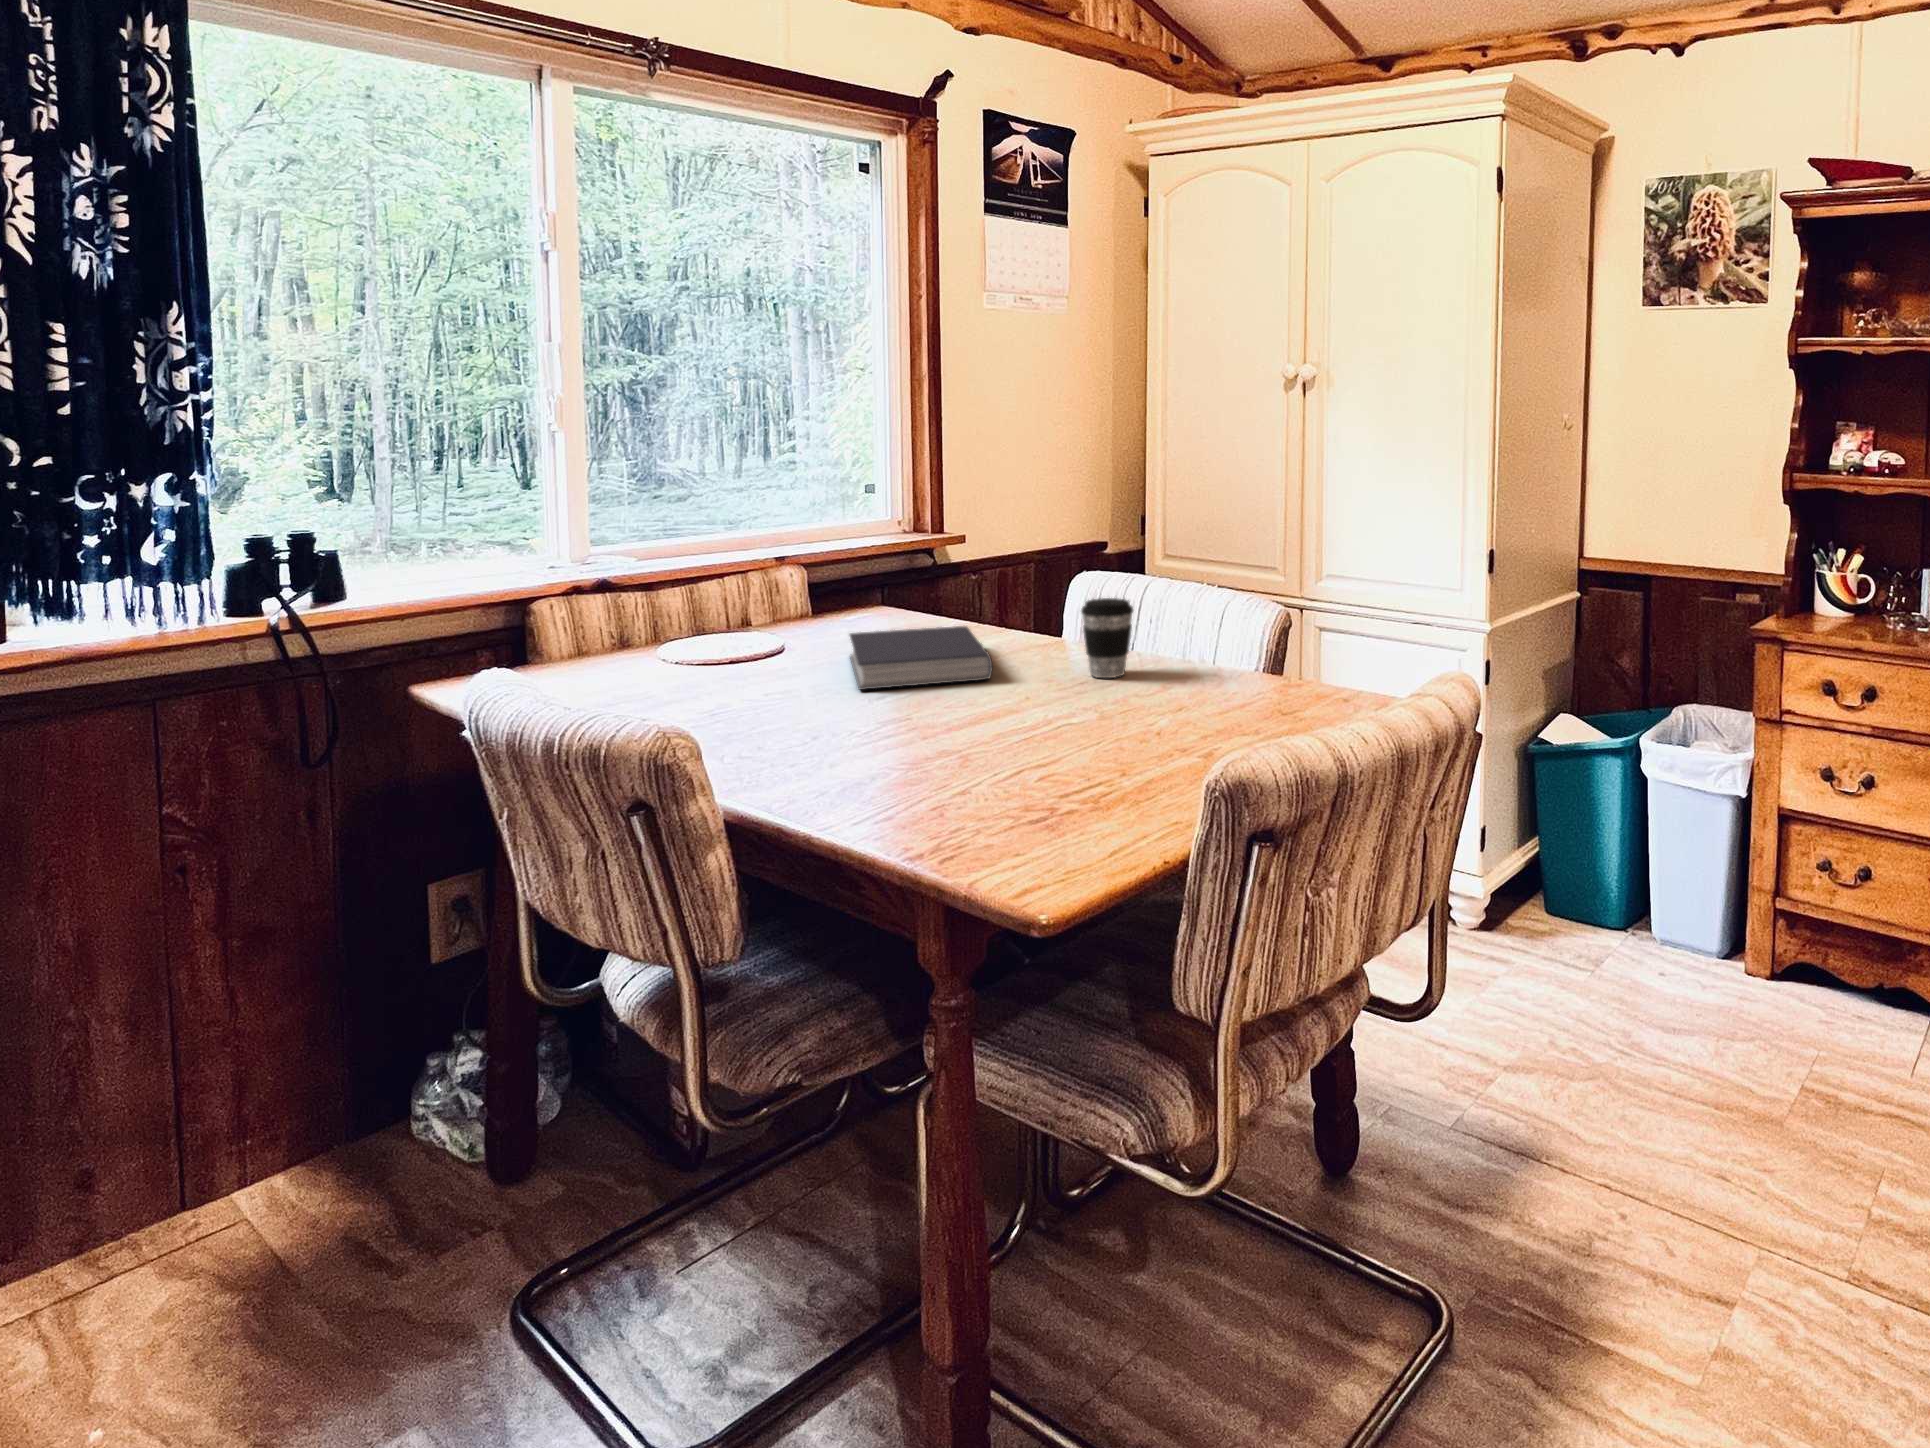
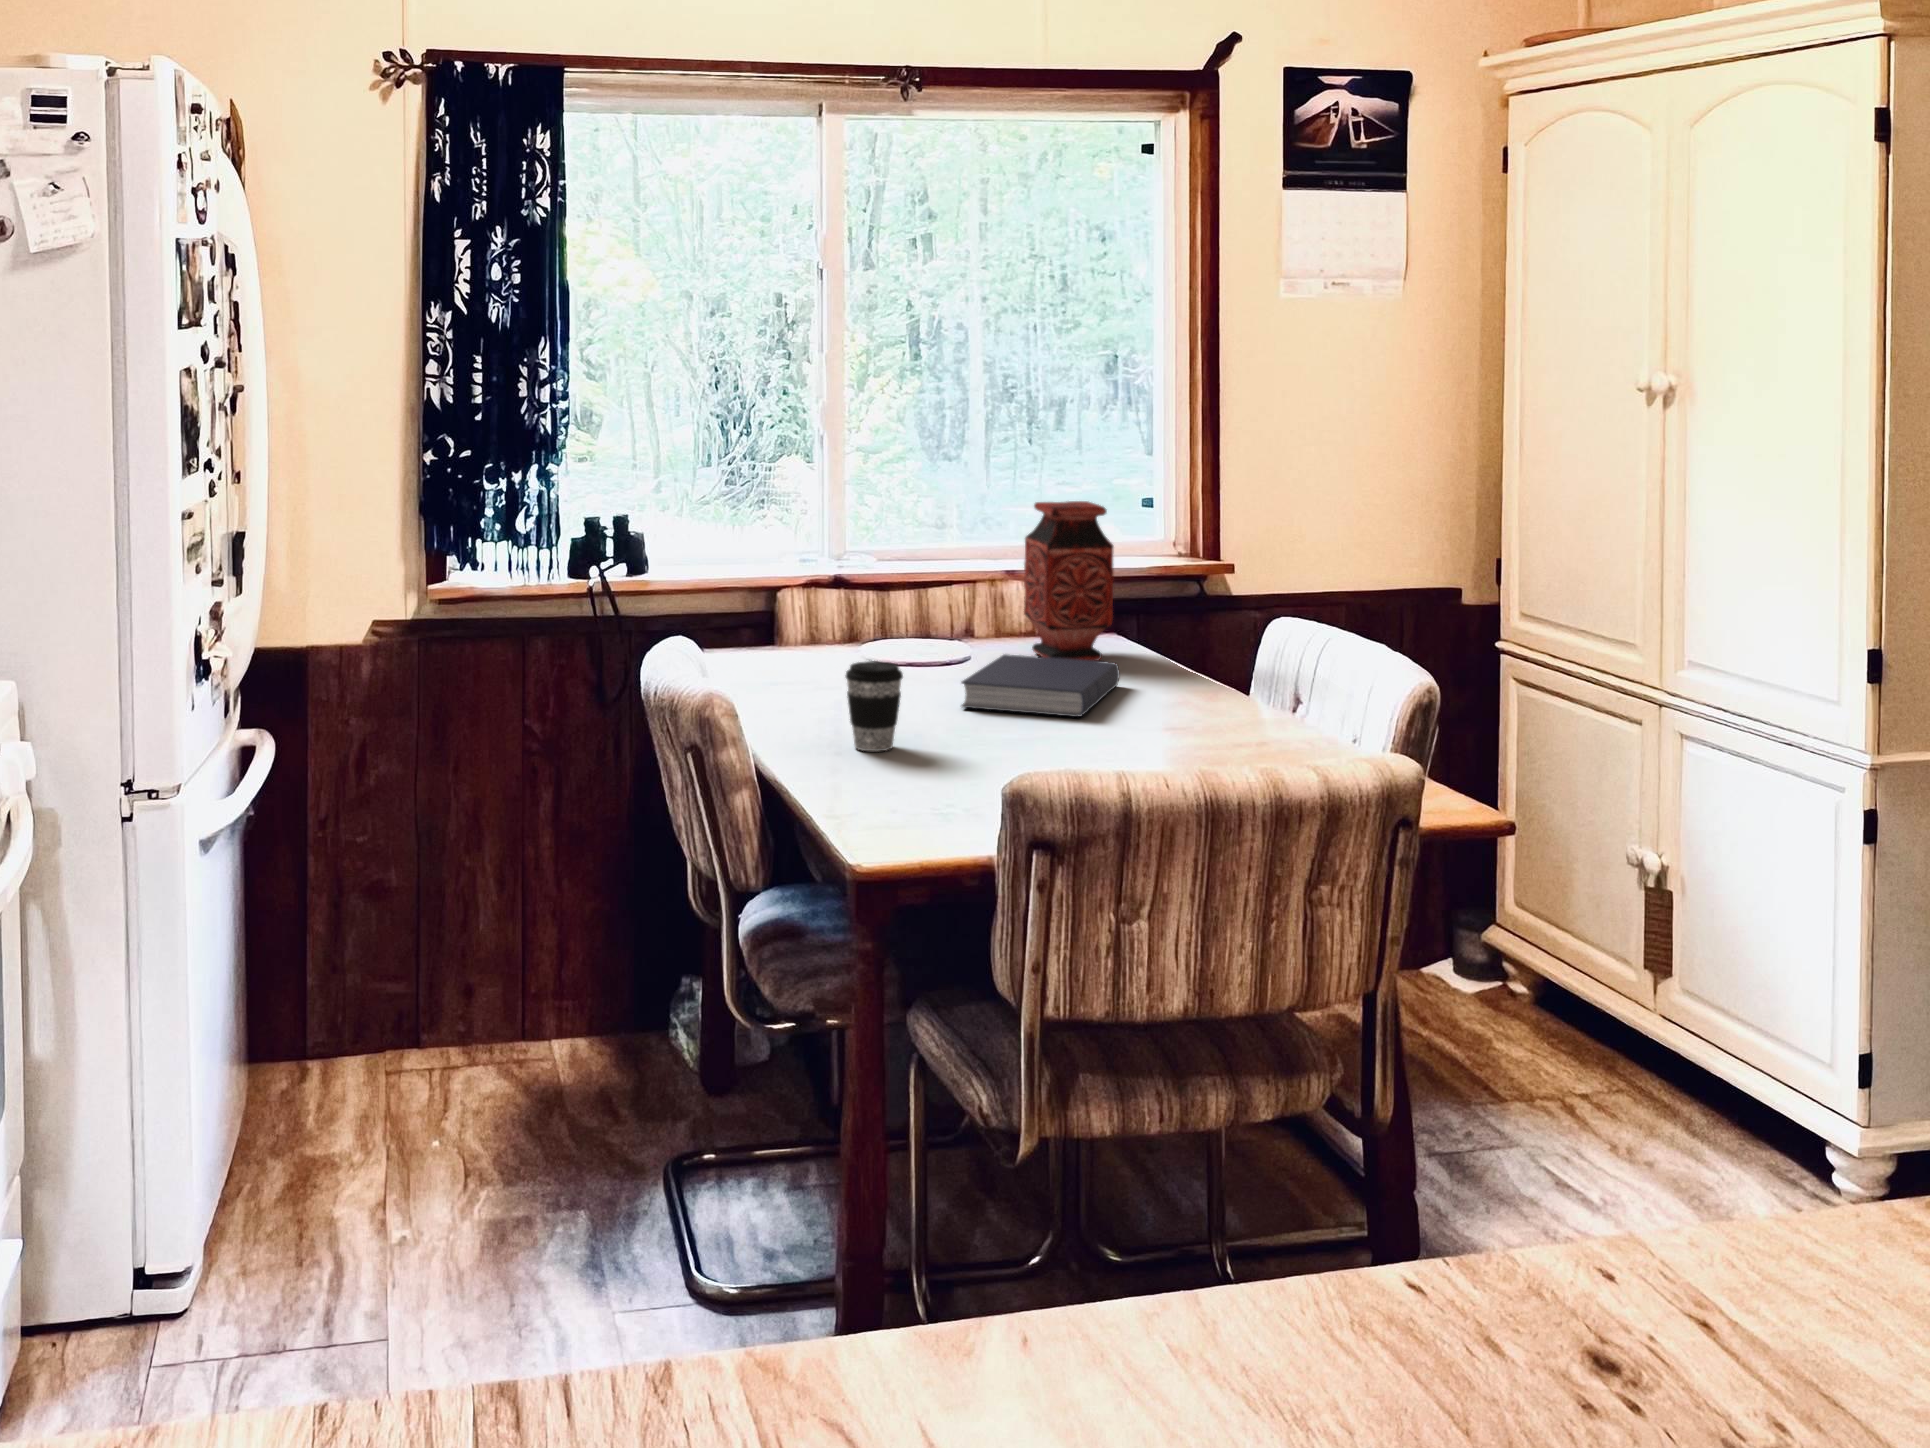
vase: none [829,482,927,636] -> present [1024,501,1114,661]
coffee cup: present [1081,598,1133,678] -> present [846,661,903,751]

